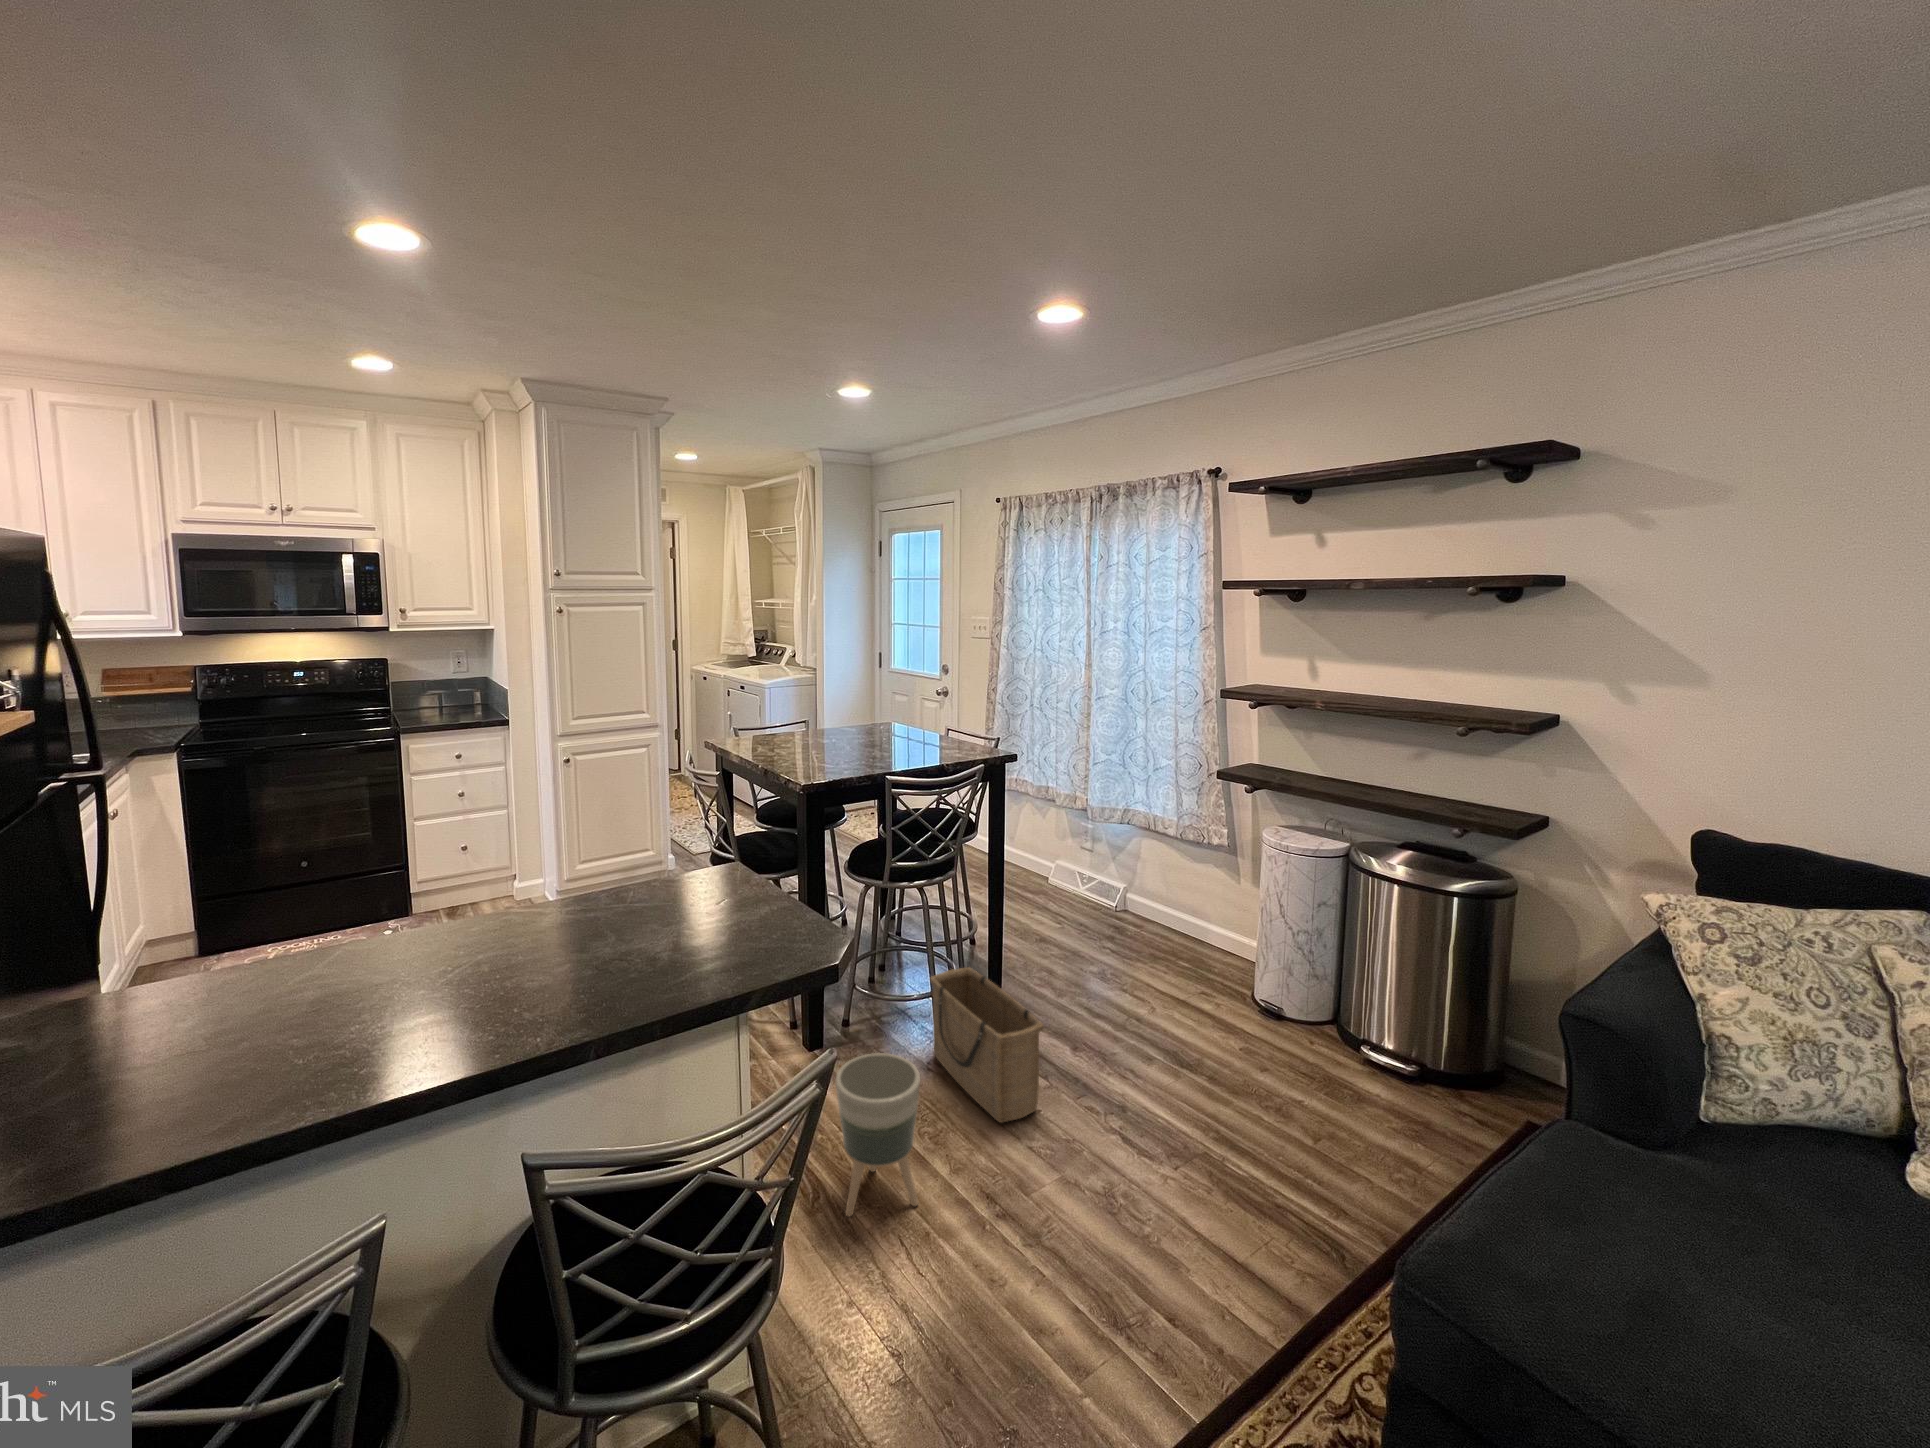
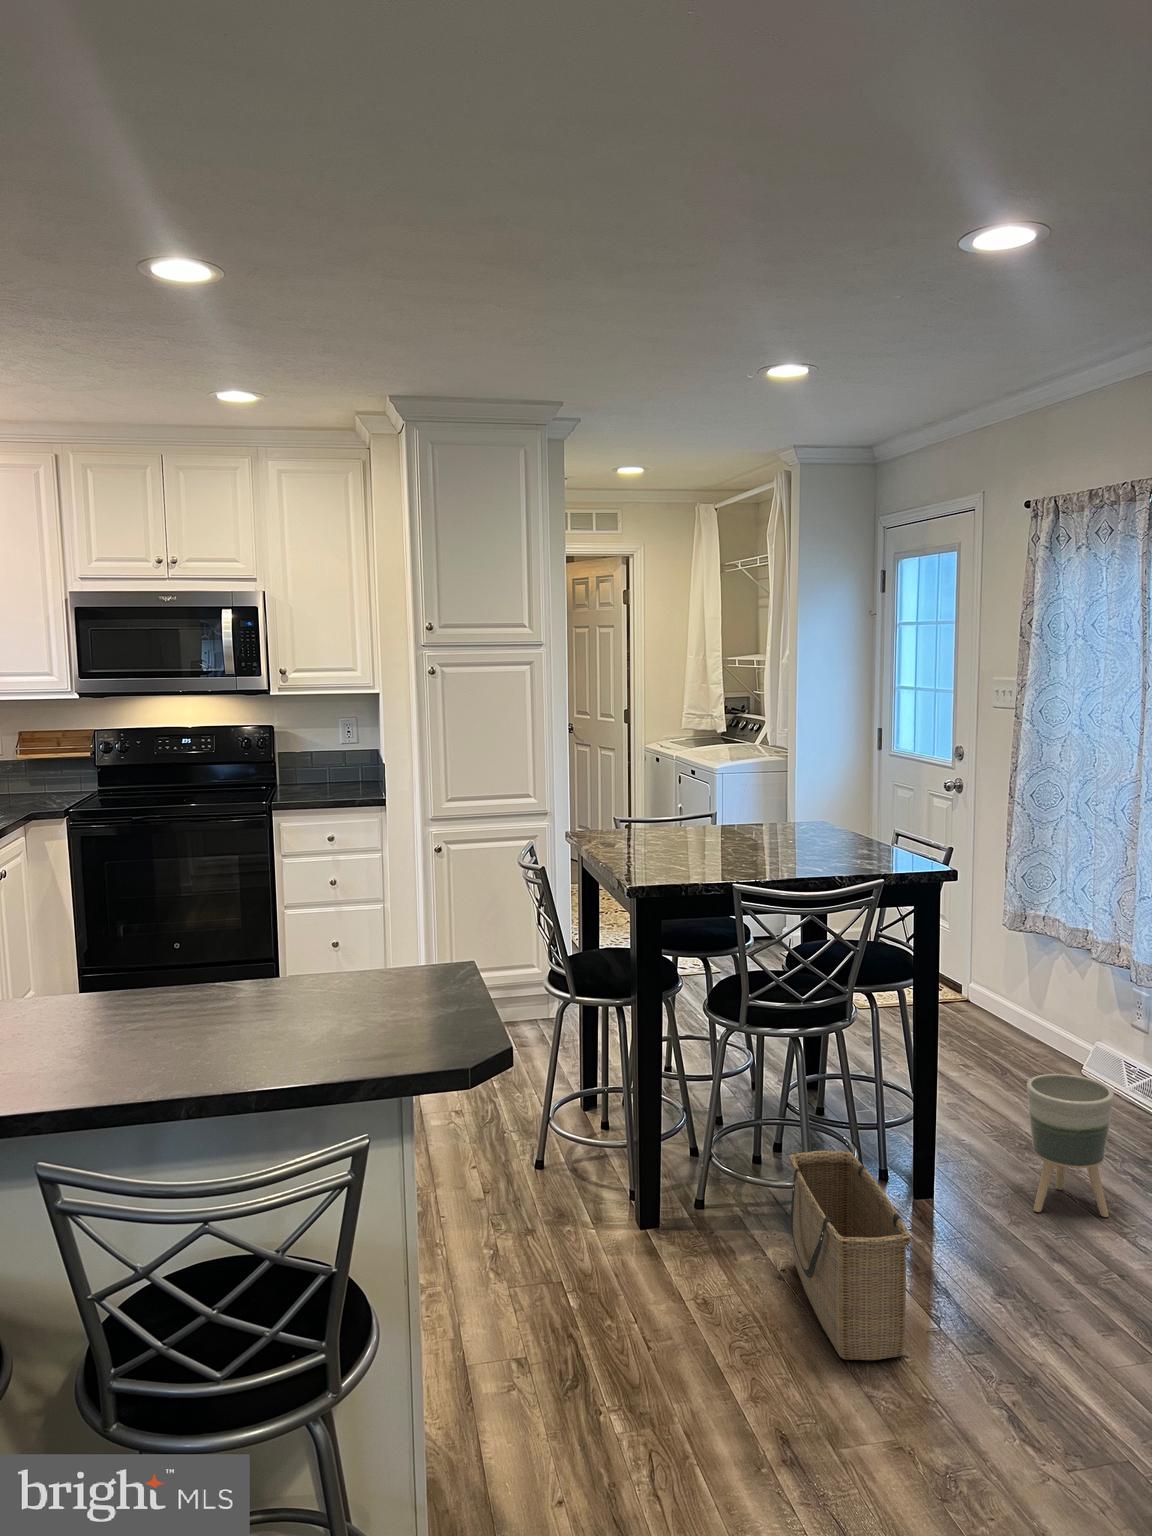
planter: present [836,1053,920,1216] -> present [1027,1074,1114,1217]

